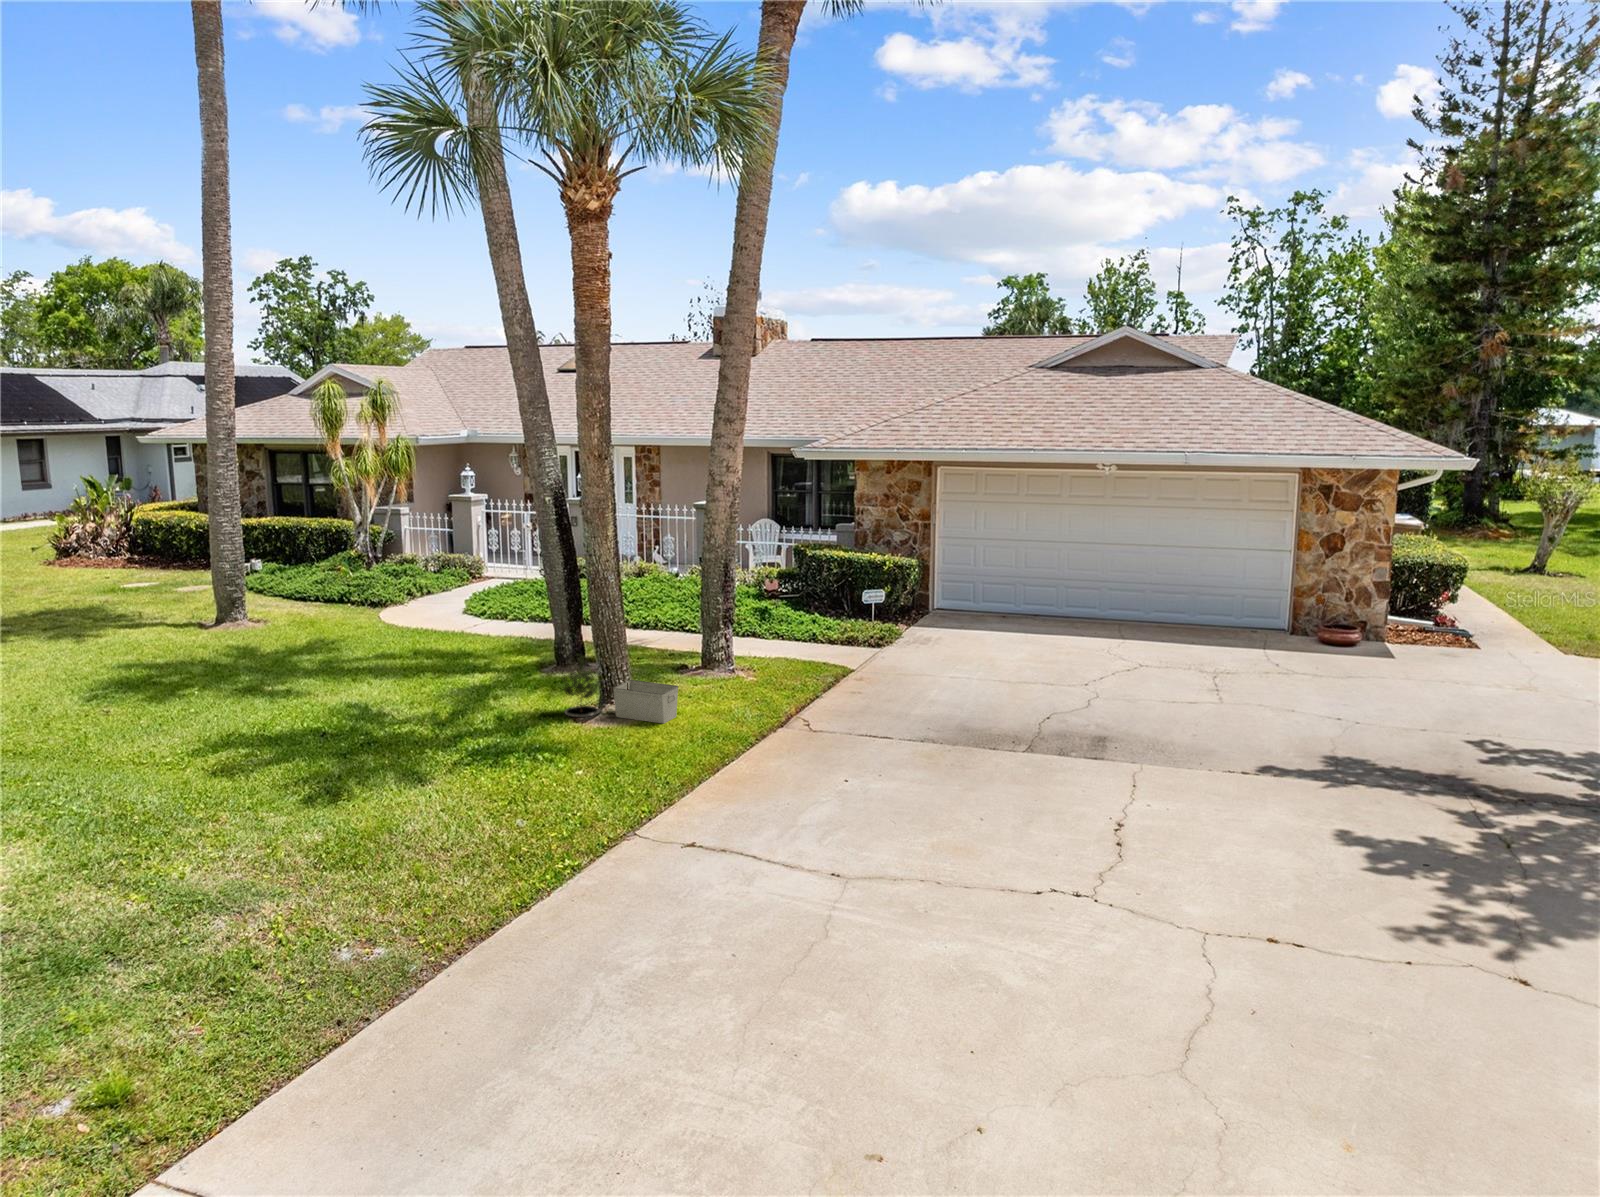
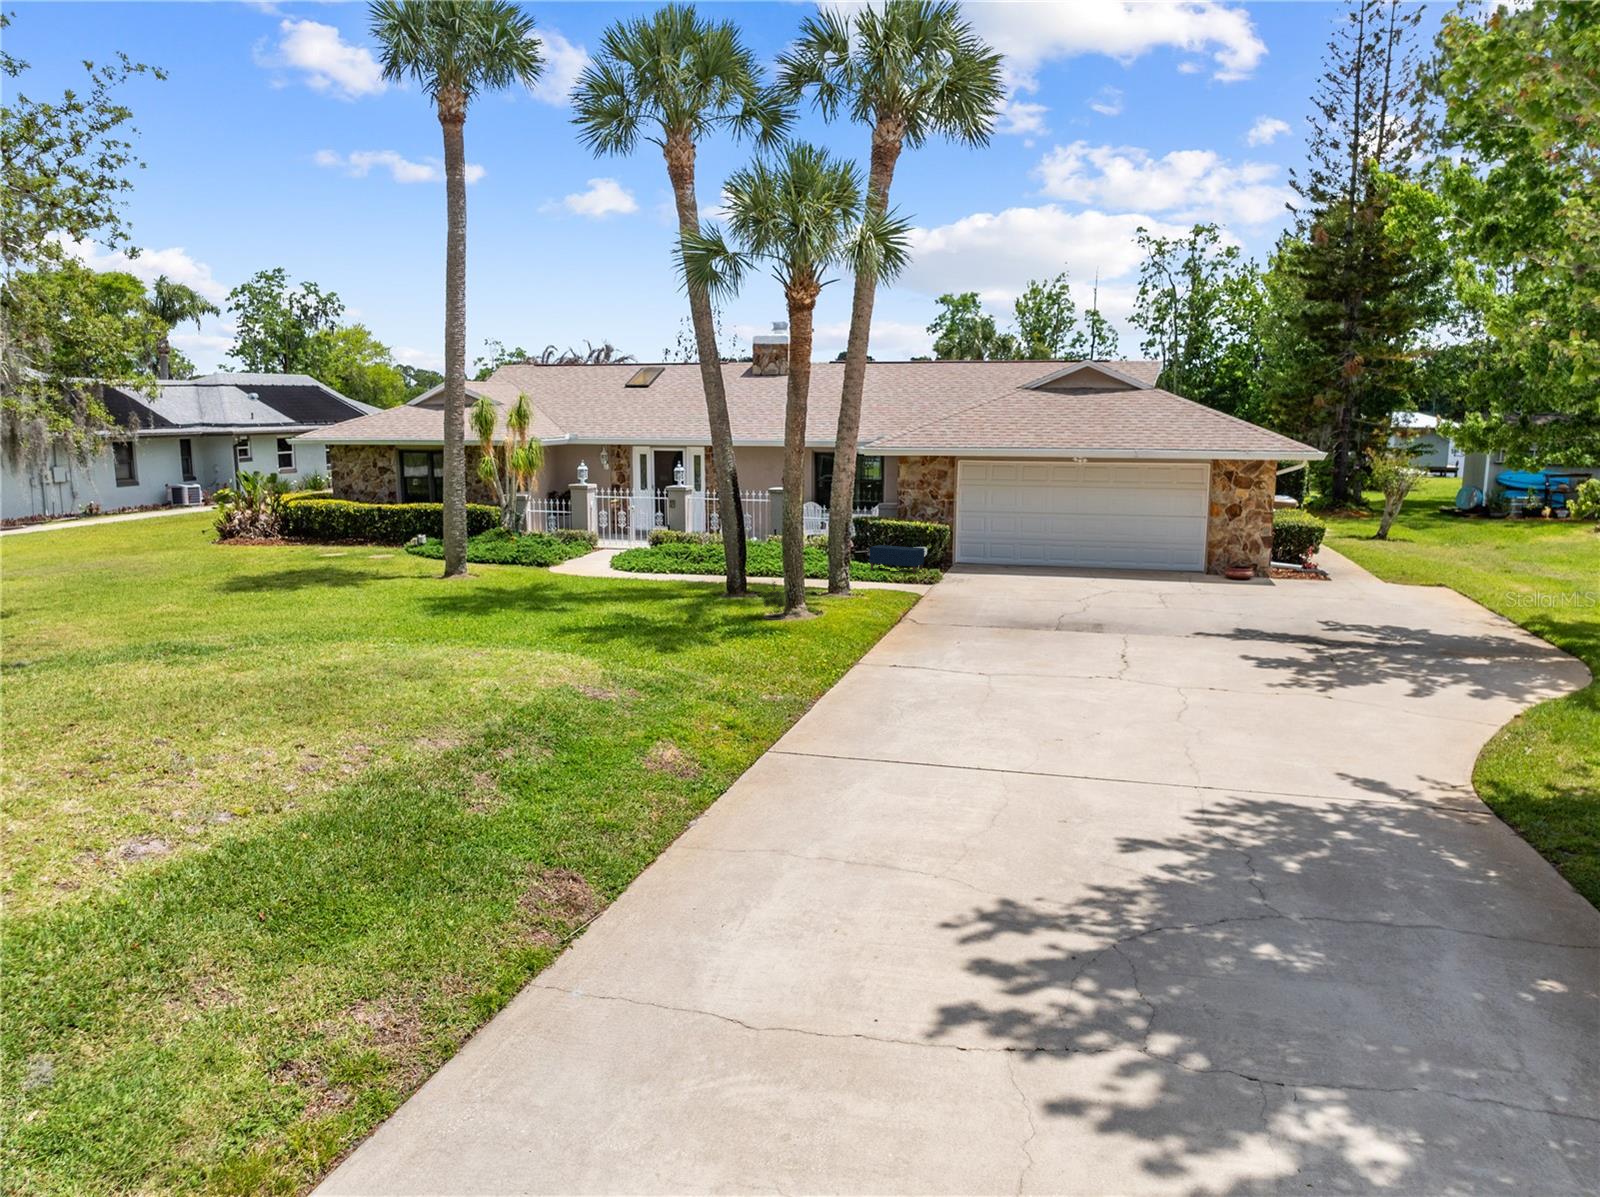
bench: none [805,583,881,626] -> present [869,545,924,574]
storage bin: present [613,680,678,723] -> none [798,597,838,621]

